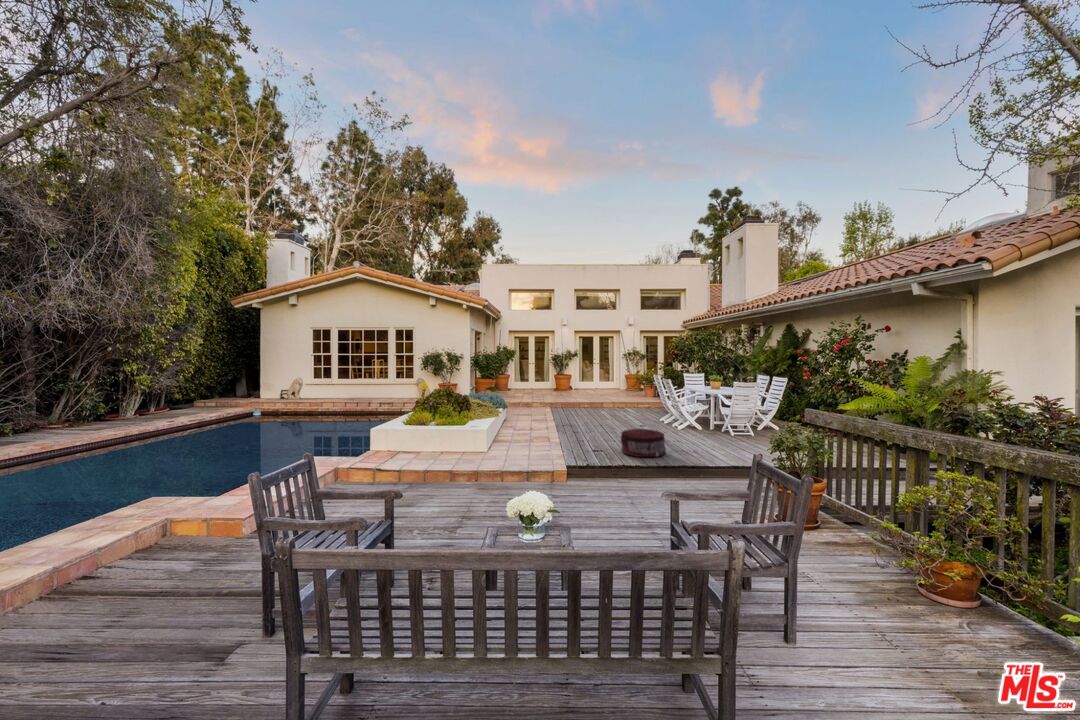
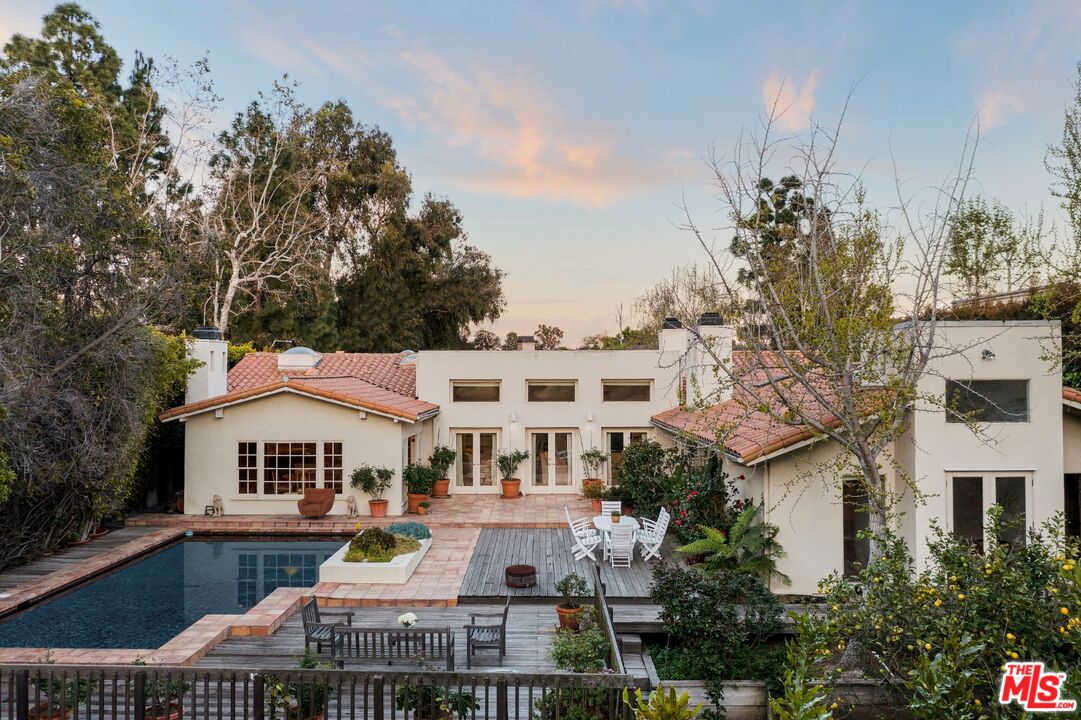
armchair: none [368,372,405,401] -> present [297,488,336,519]

